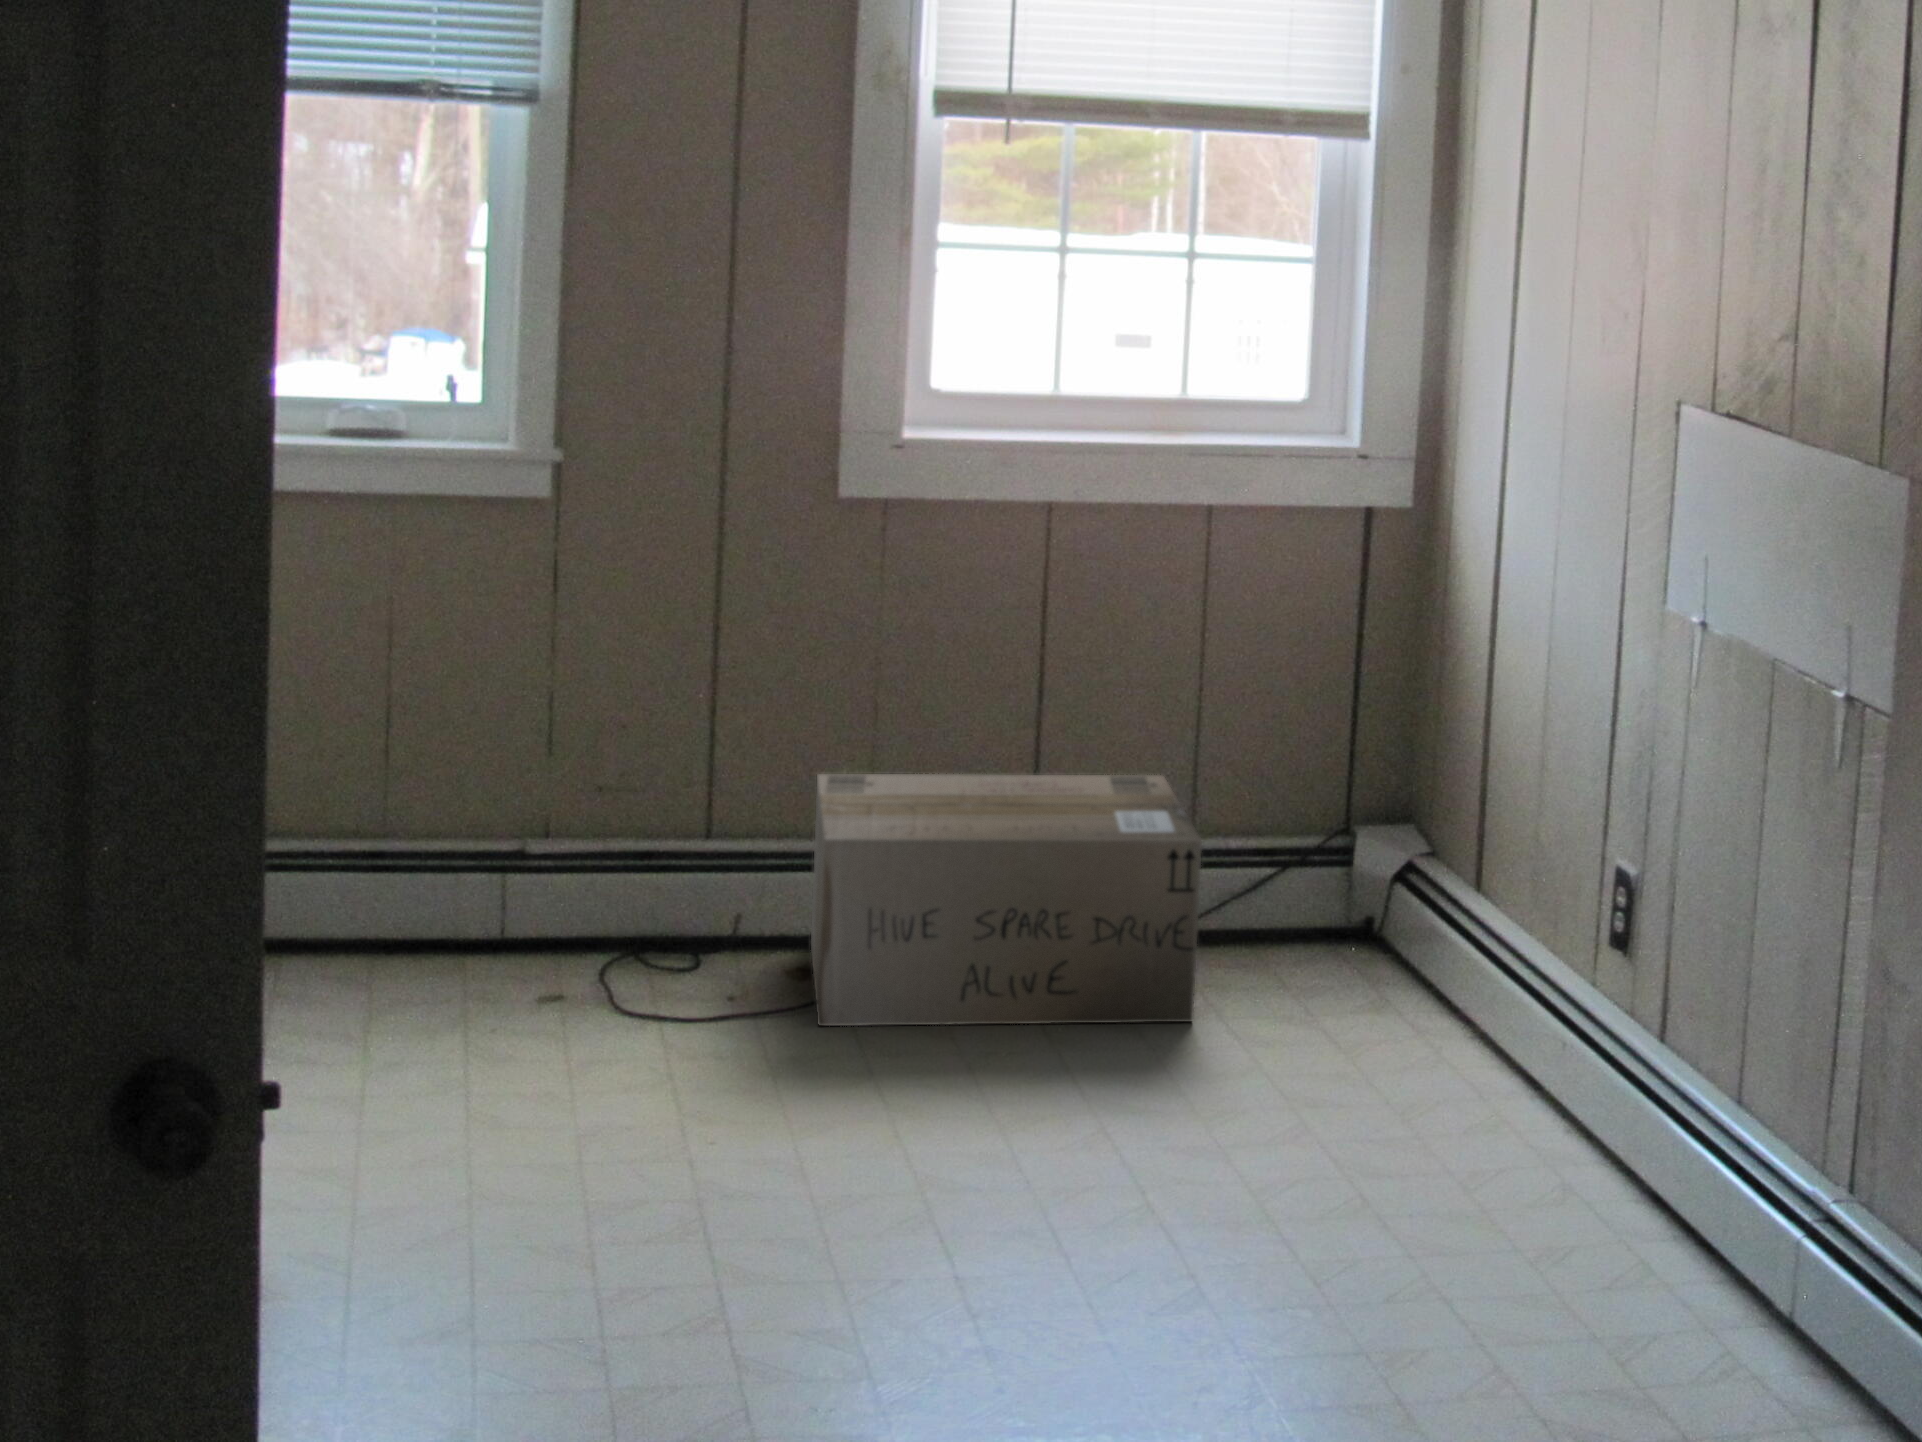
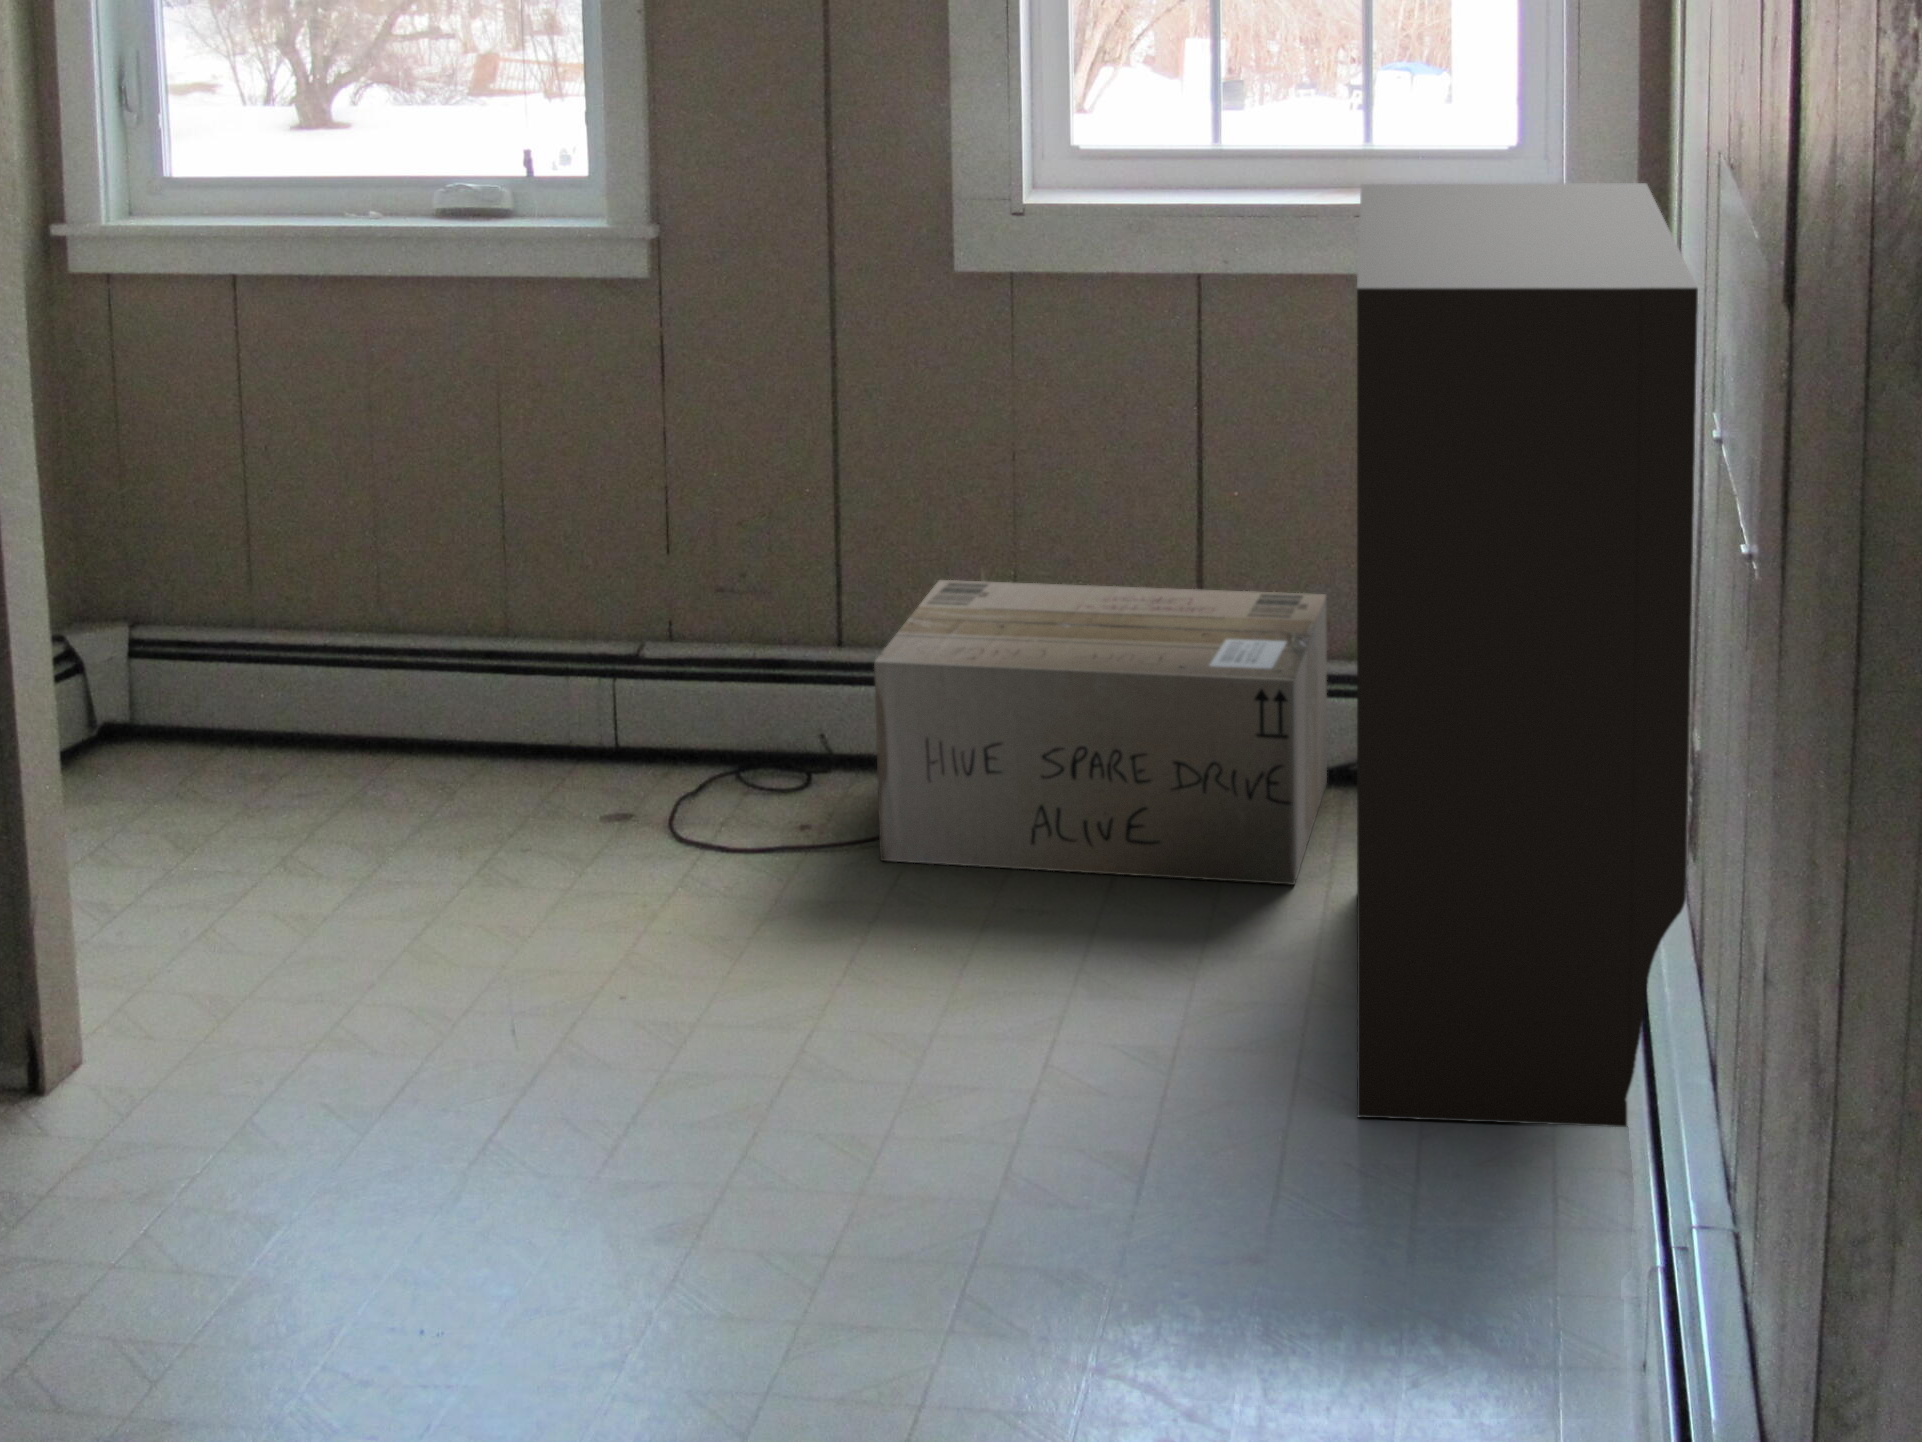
bookshelf: none [1249,411,1680,1193] -> present [1357,183,1698,1127]

